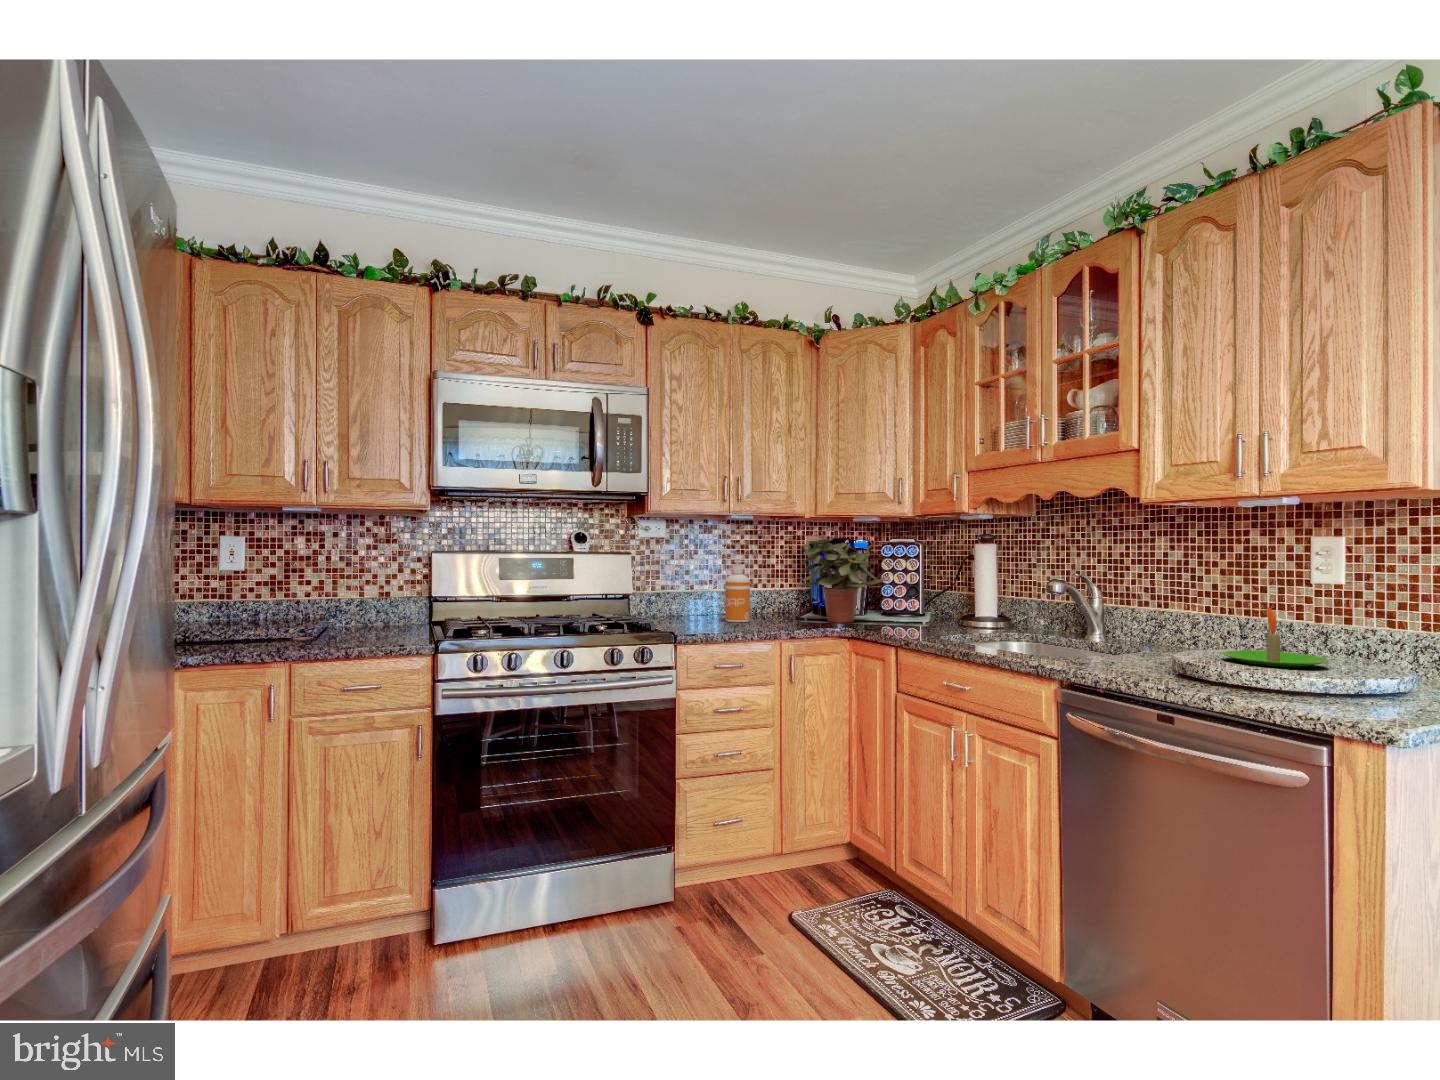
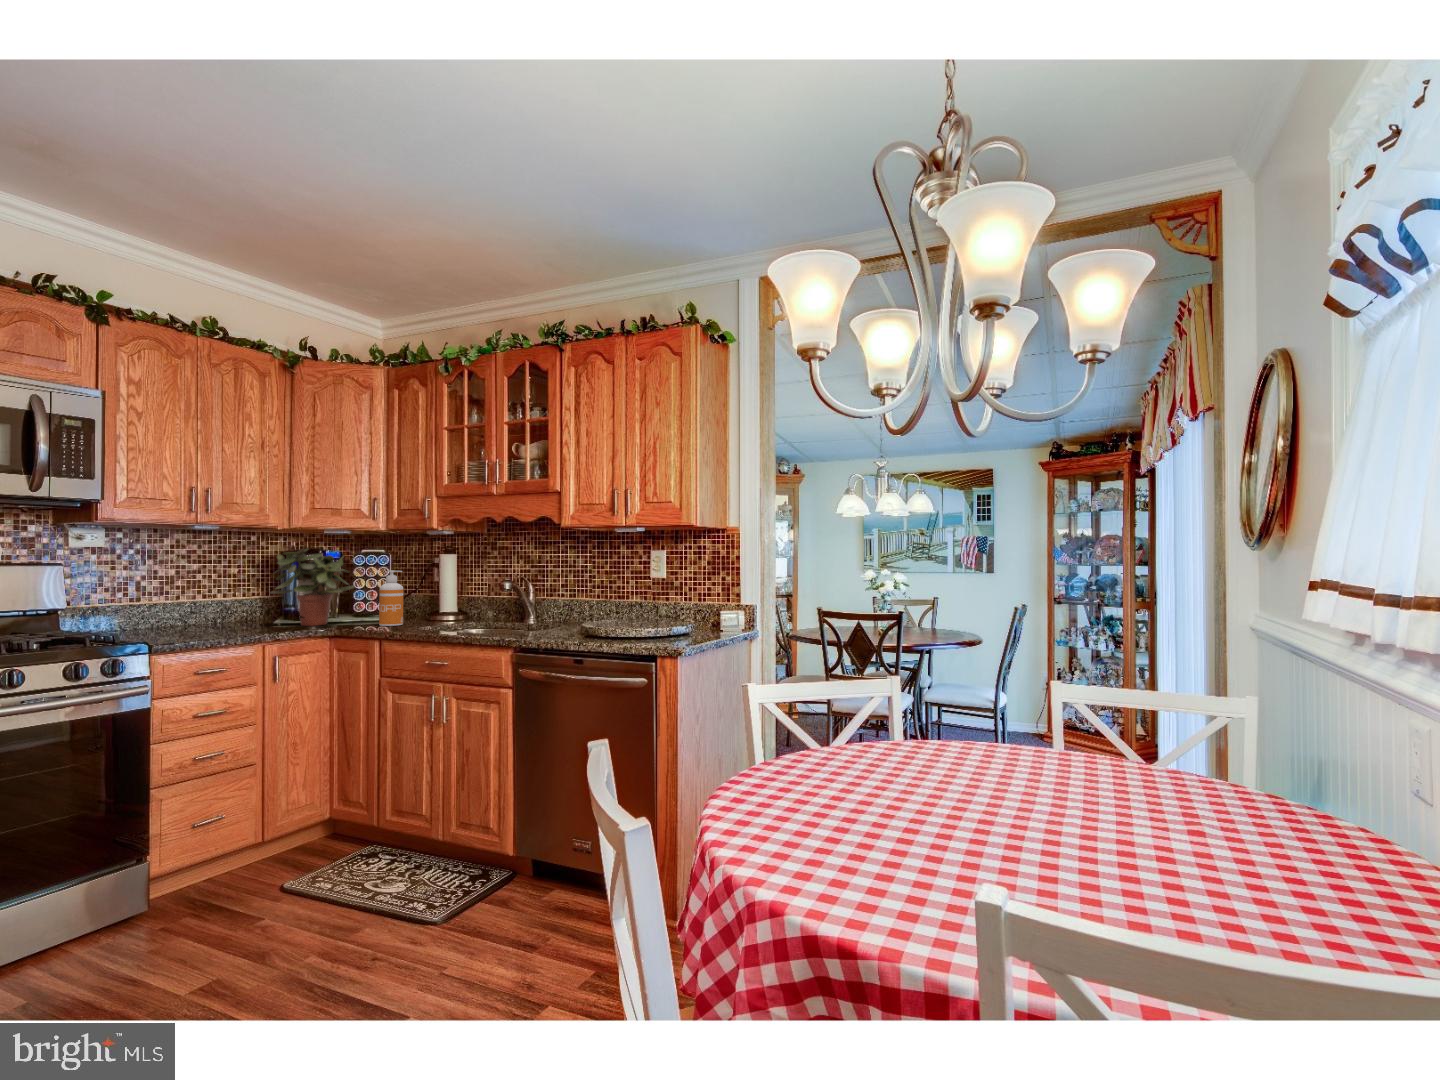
soap dispenser: present [725,560,750,622] -> present [379,570,403,626]
candle: present [1222,607,1329,667] -> none [607,592,658,627]

